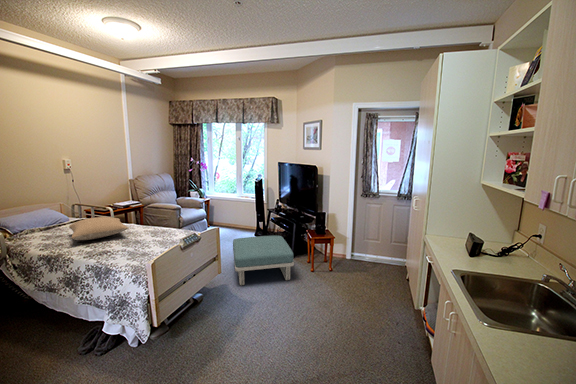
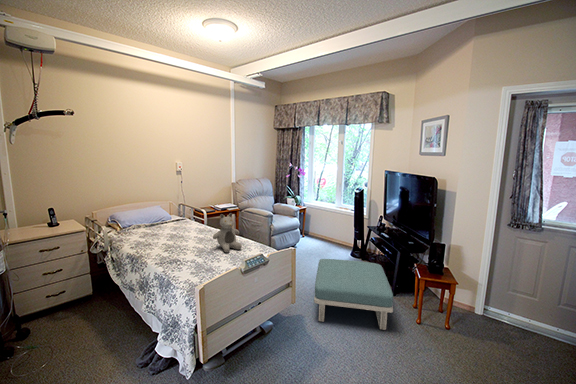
teddy bear: none [137,205,167,241] -> present [213,213,242,252]
pillow: present [69,217,128,240] -> none [156,220,207,242]

